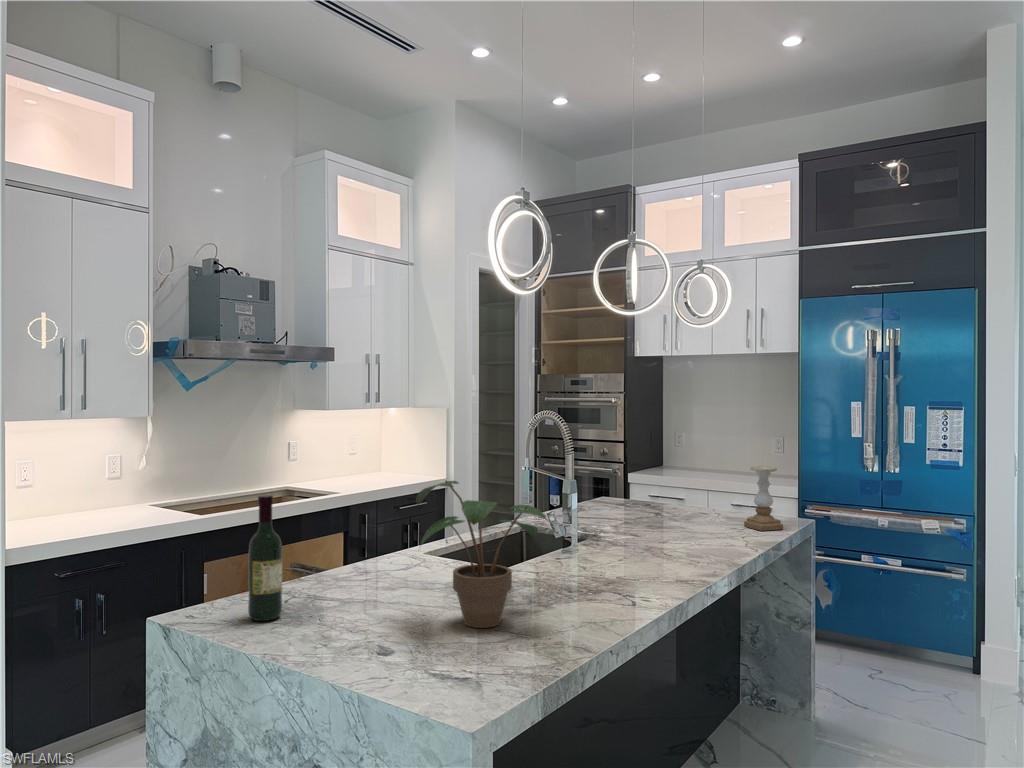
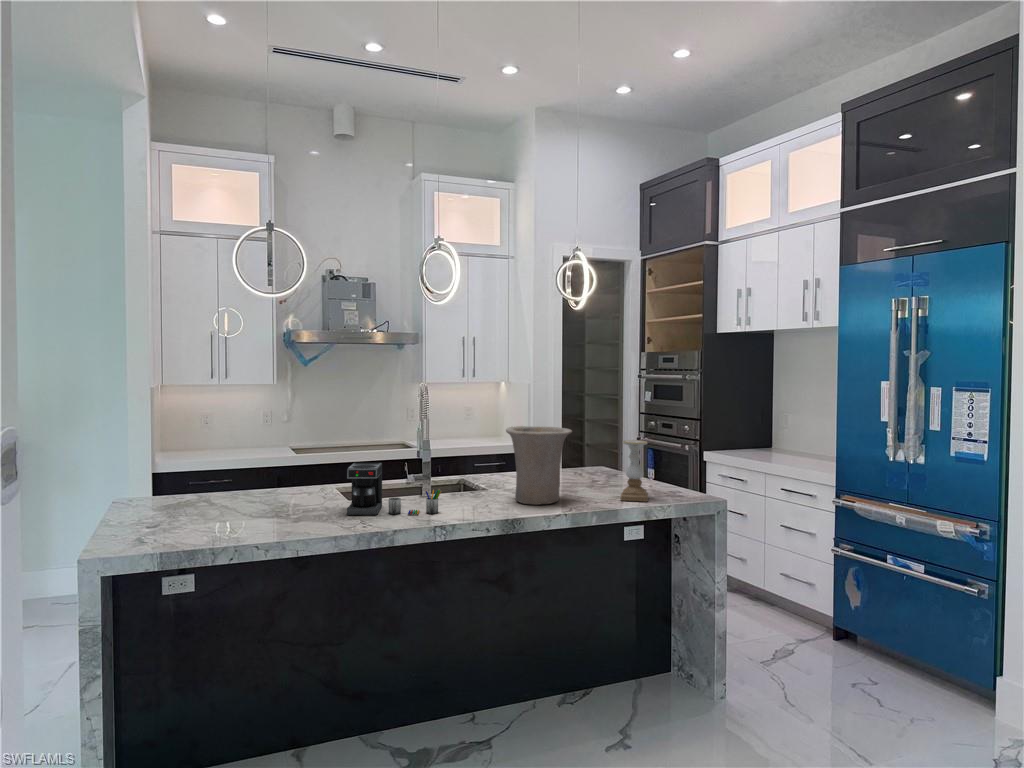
vase: none [664,457,739,546] -> present [506,426,572,505]
potted plant: present [416,481,555,628] -> none [176,425,279,525]
wine bottle: present [248,495,282,621] -> none [130,429,152,506]
coffee maker: none [552,514,667,586] -> present [347,463,442,515]

